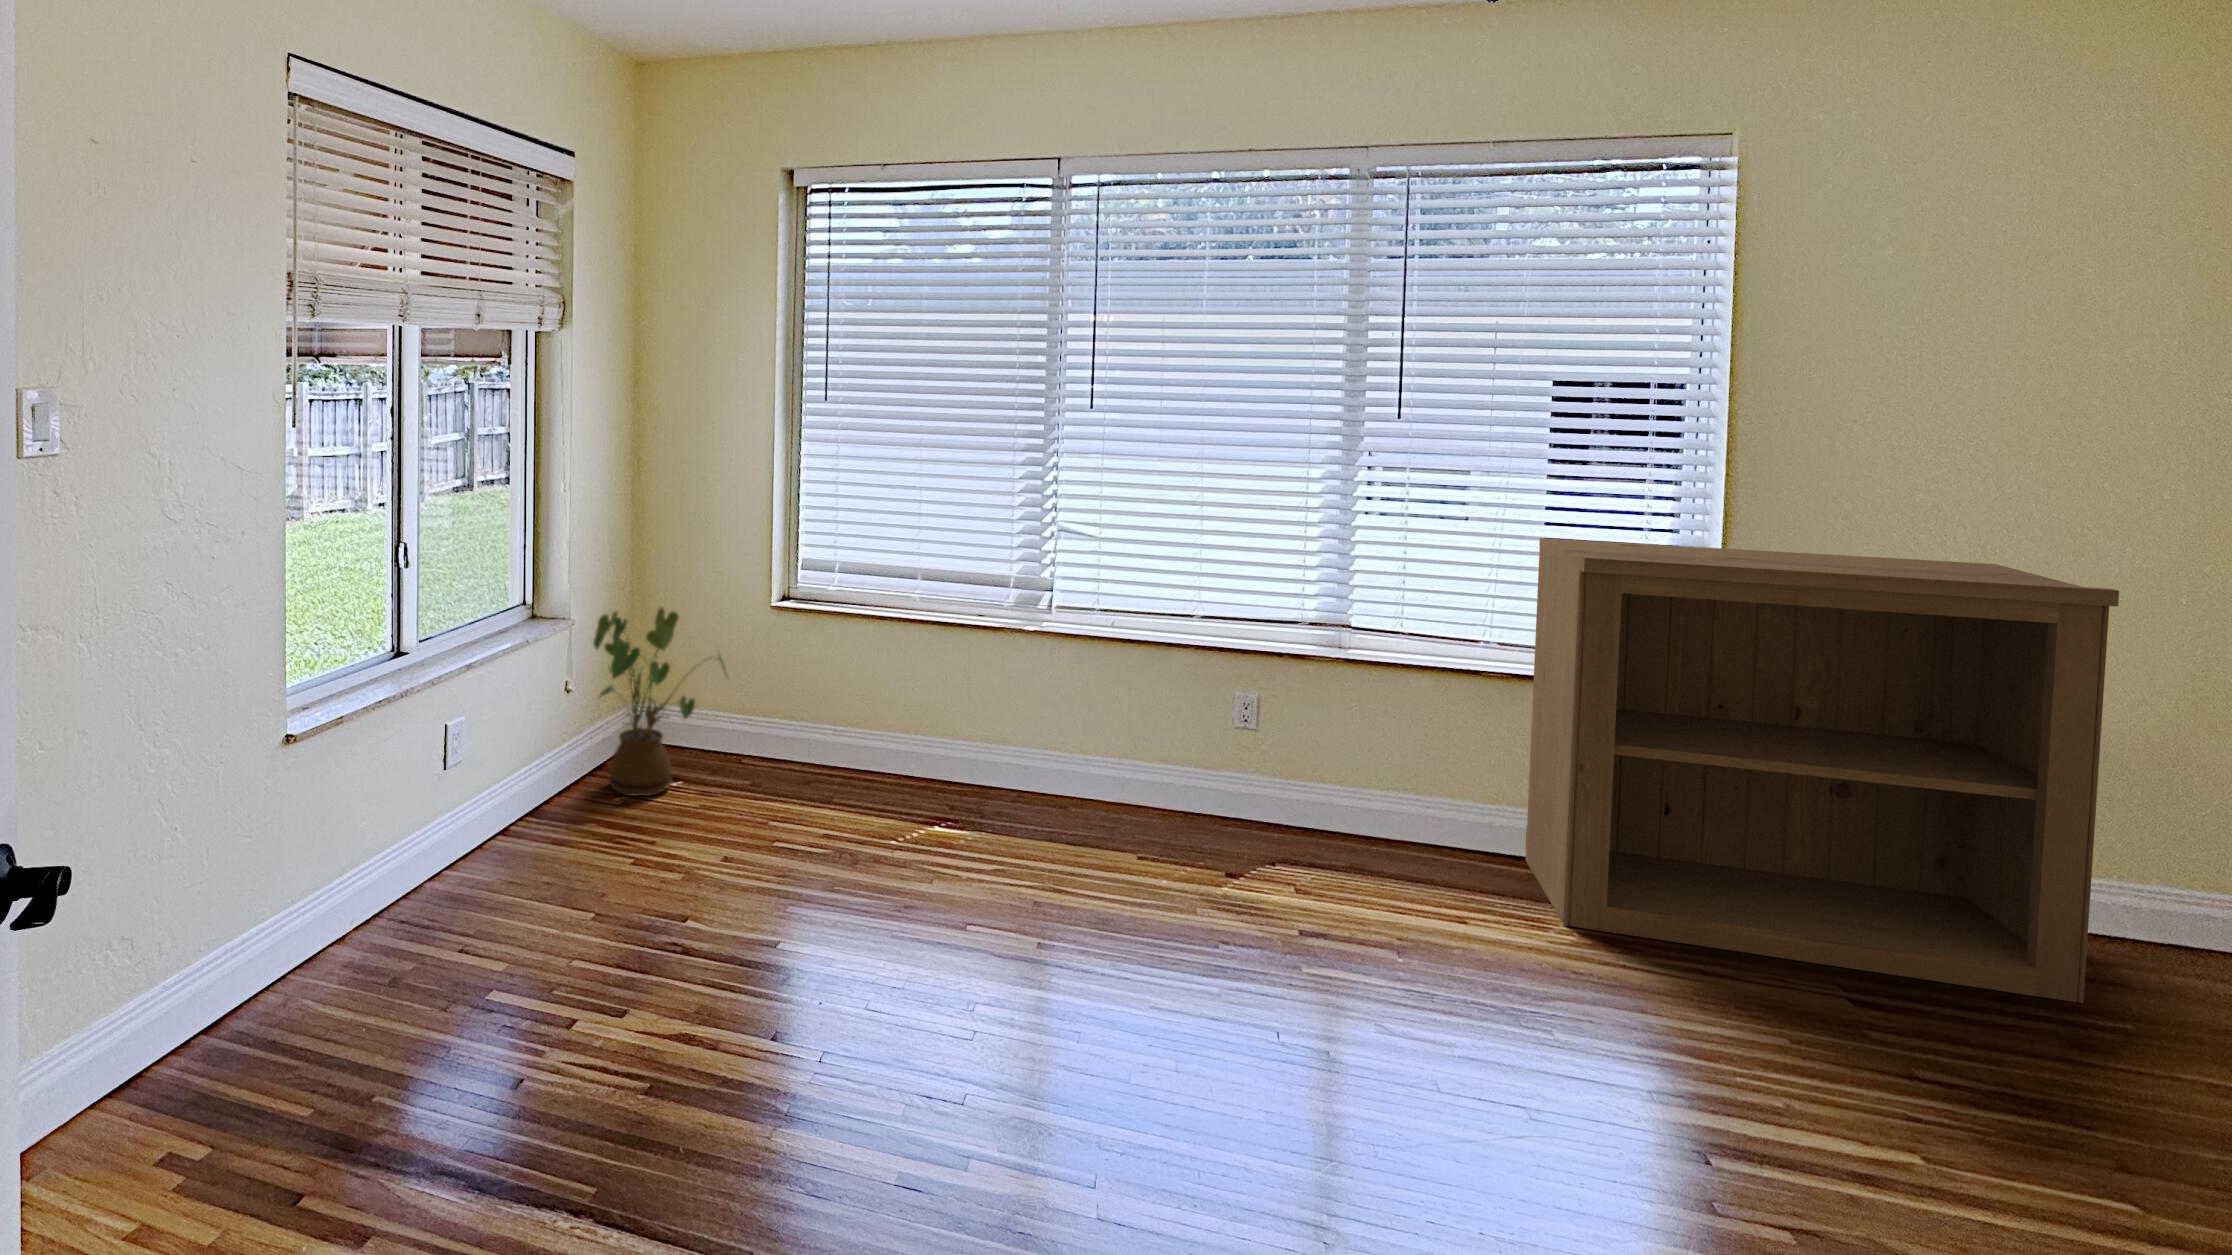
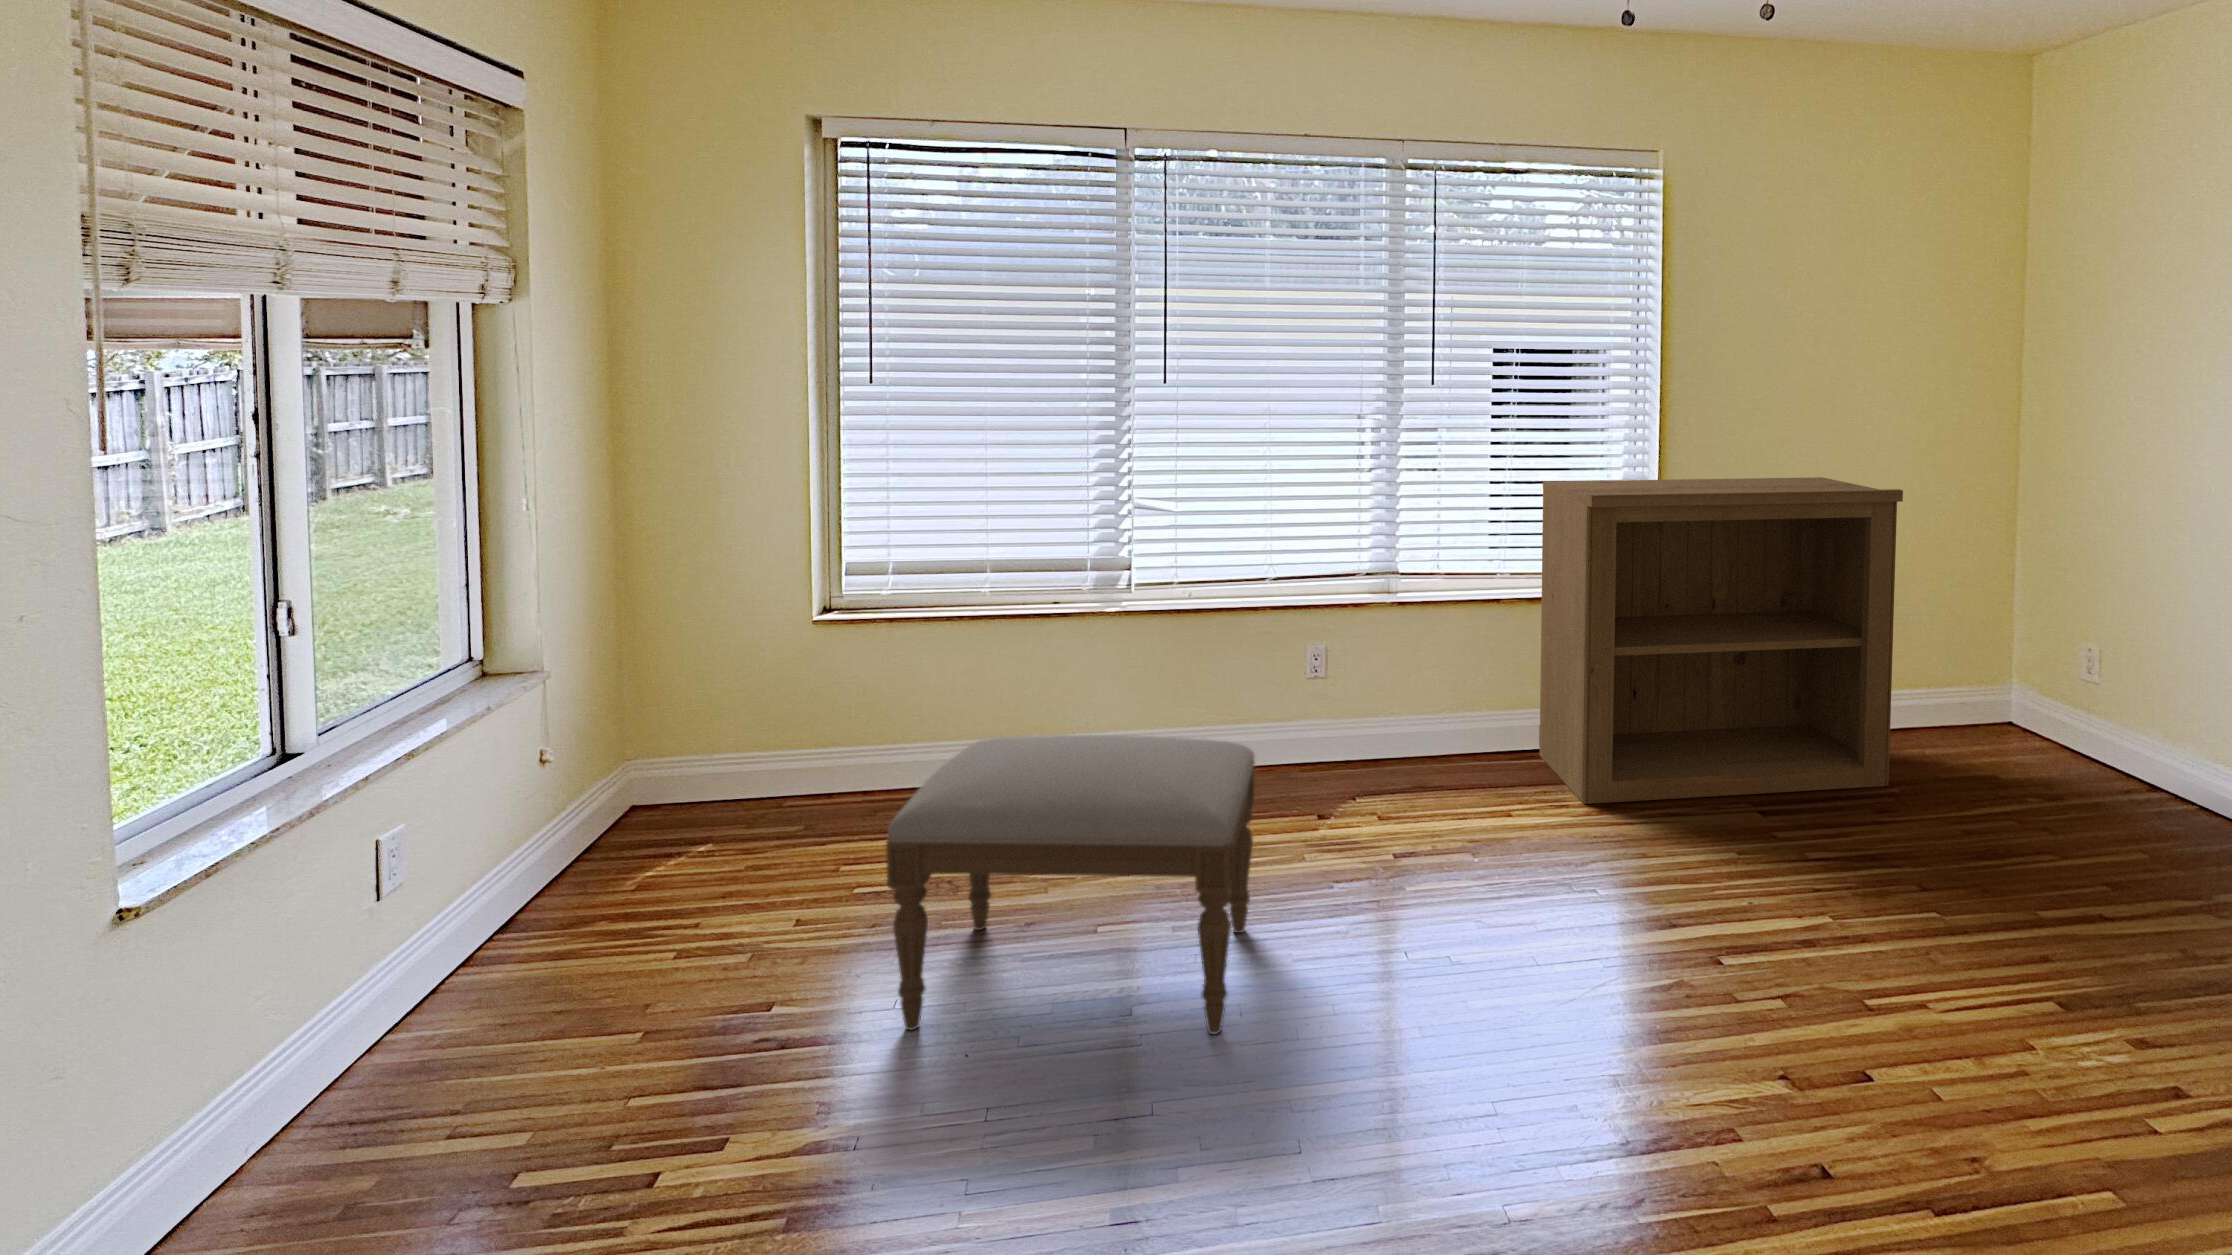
house plant: present [593,608,725,796] -> none [577,639,773,874]
ottoman: none [768,727,1124,1047] -> present [886,735,1255,1035]

